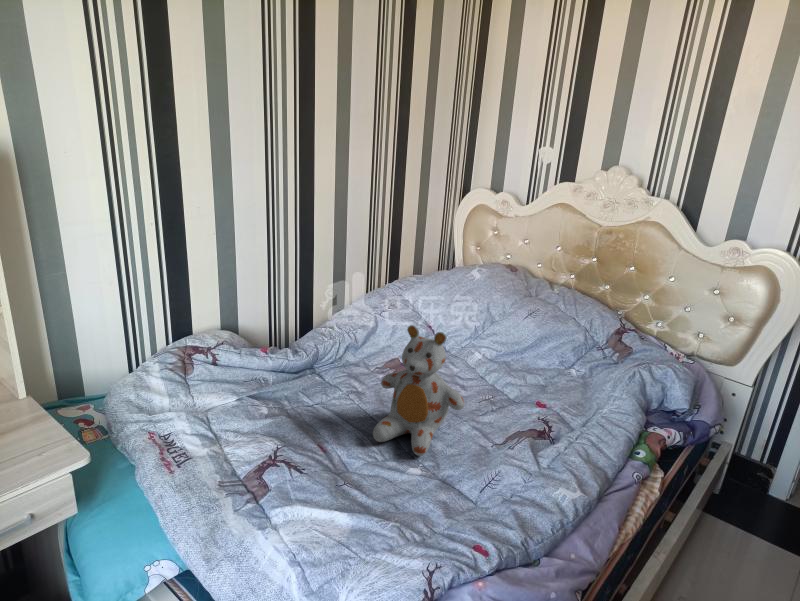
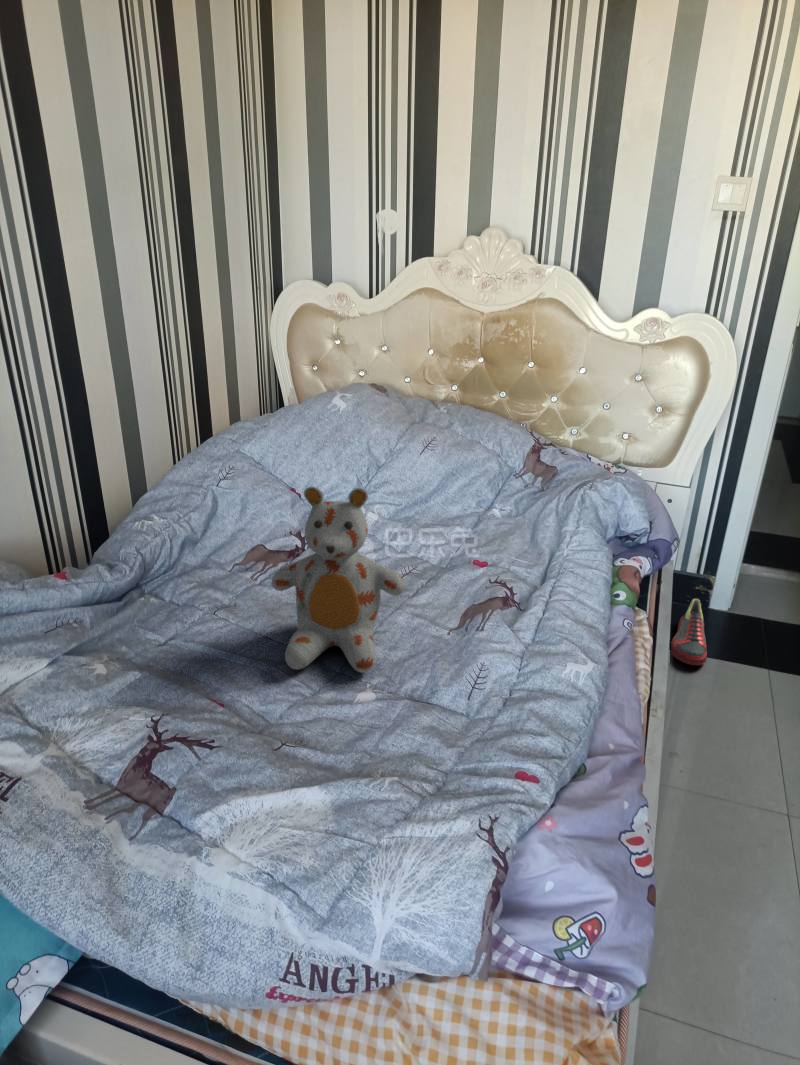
shoe: none [718,482,758,538] -> present [670,599,707,665]

